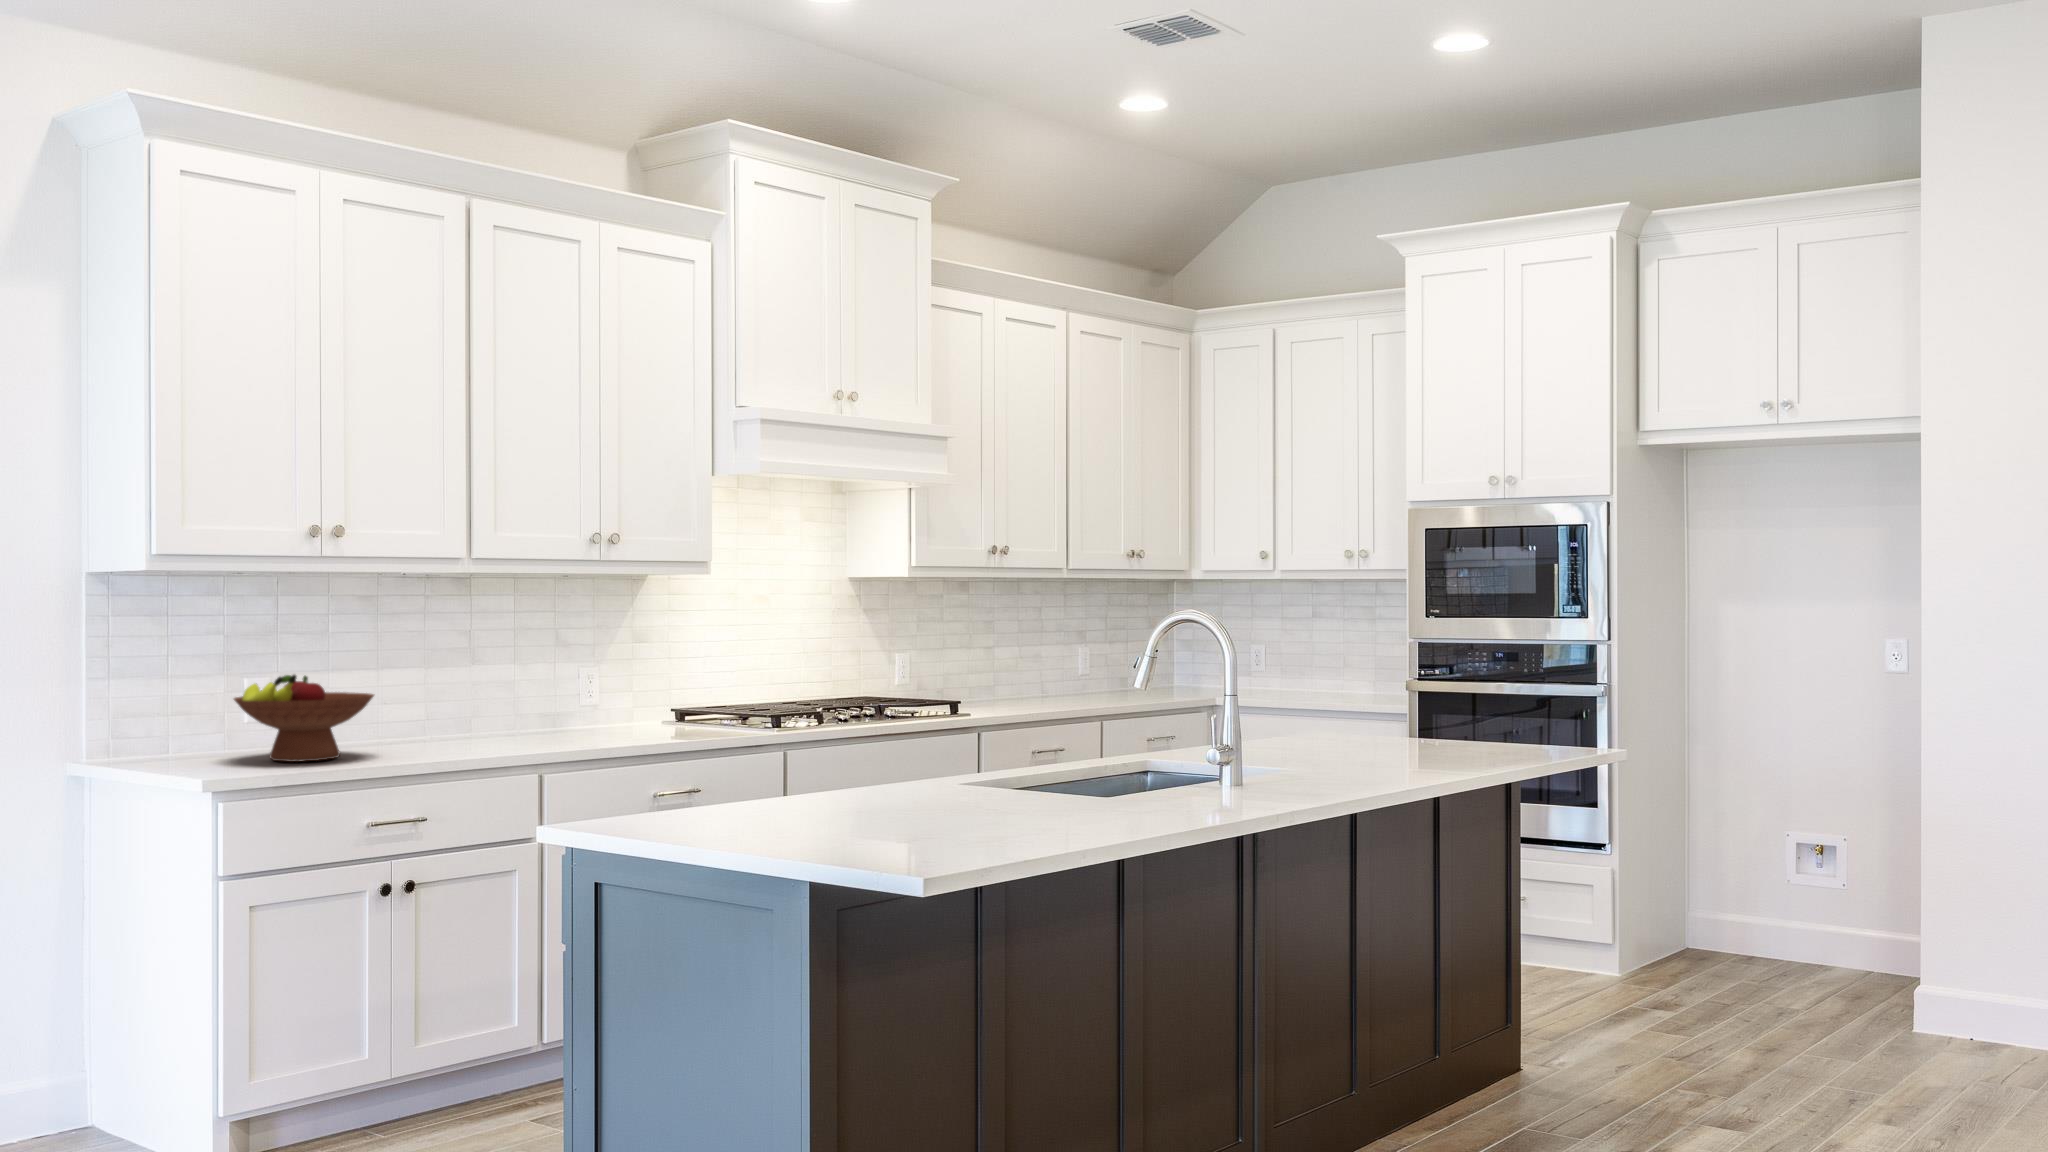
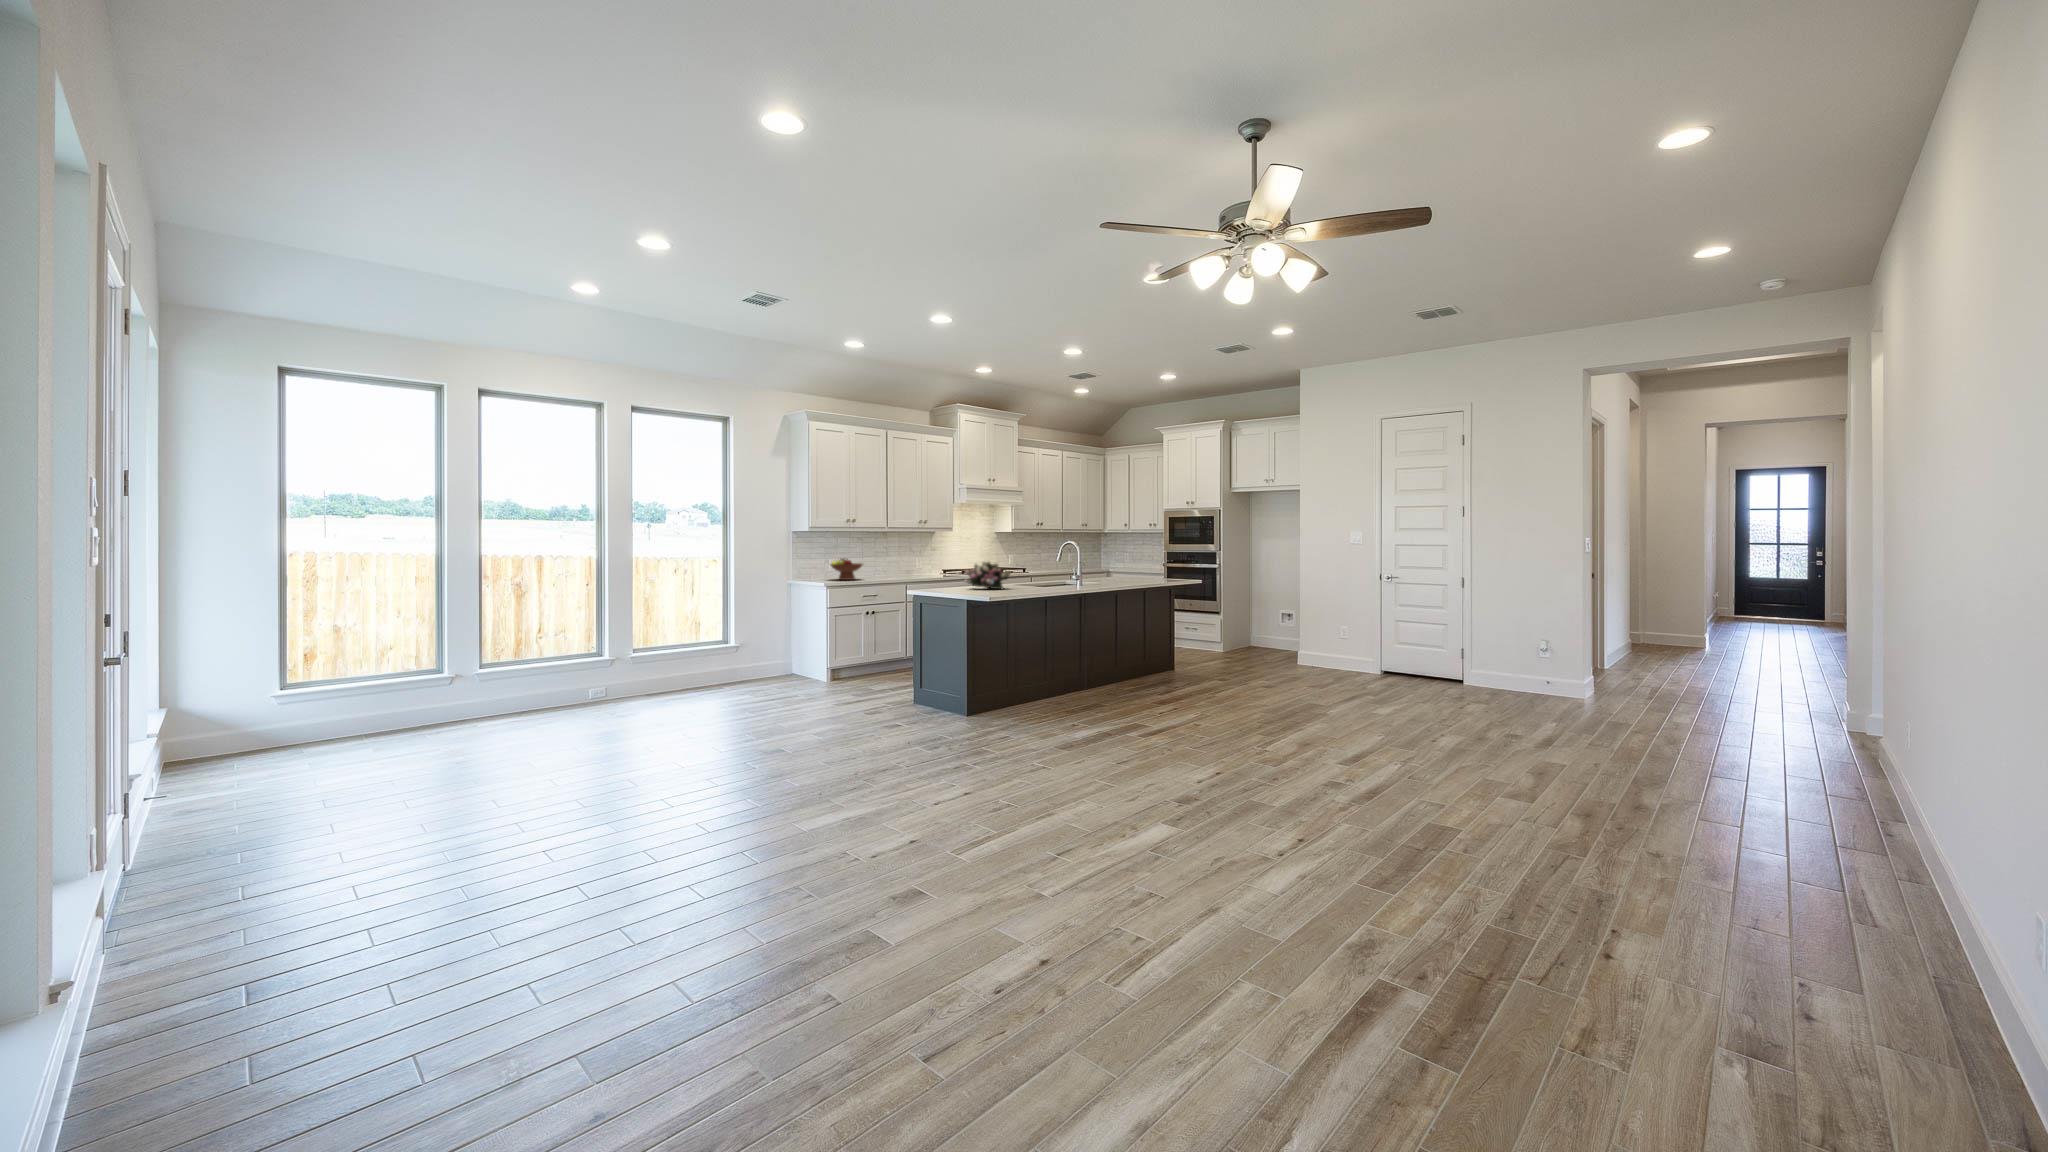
flower arrangement: none [791,703,994,833] -> present [965,561,1010,589]

